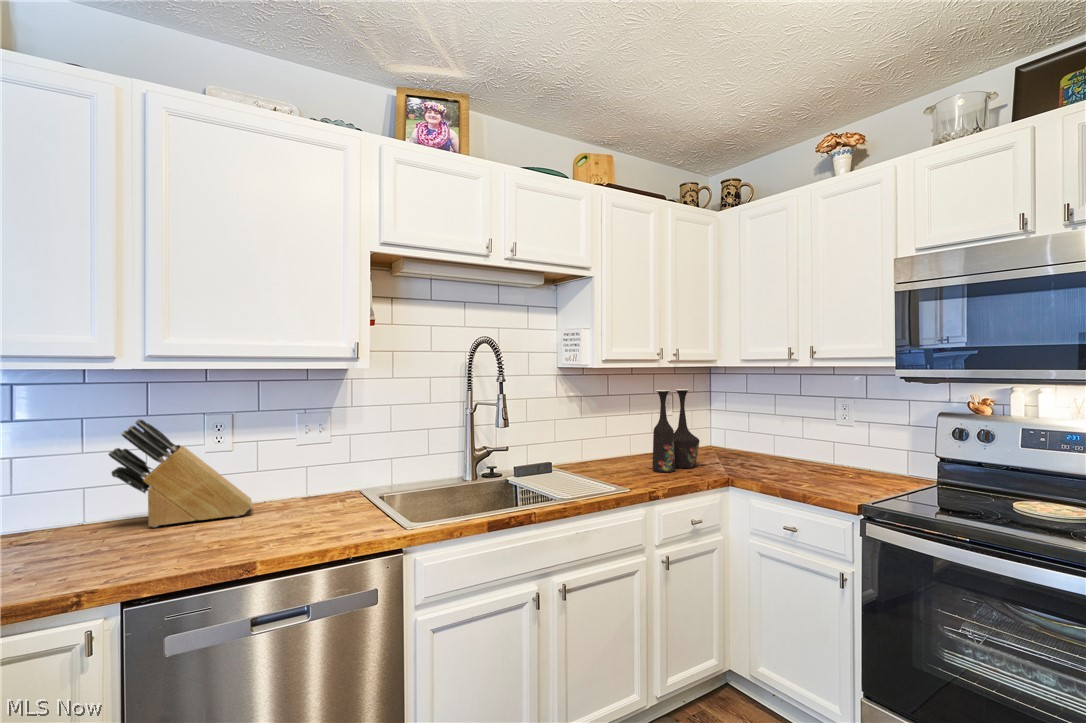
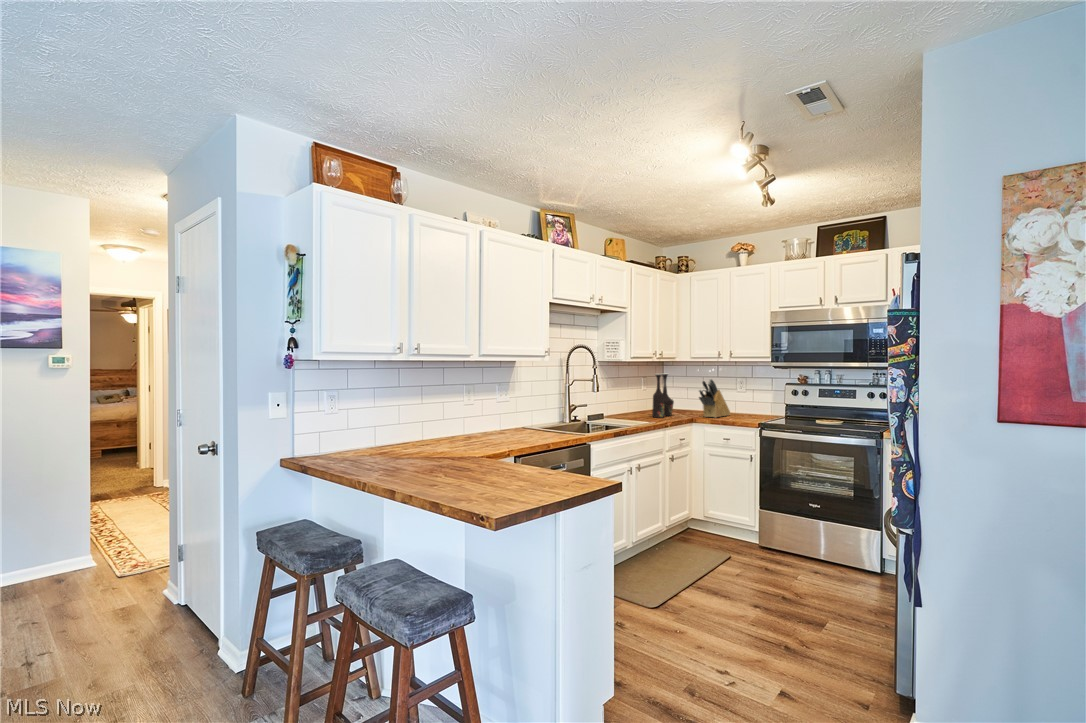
knife block: present [108,419,252,527] -> present [699,379,730,418]

